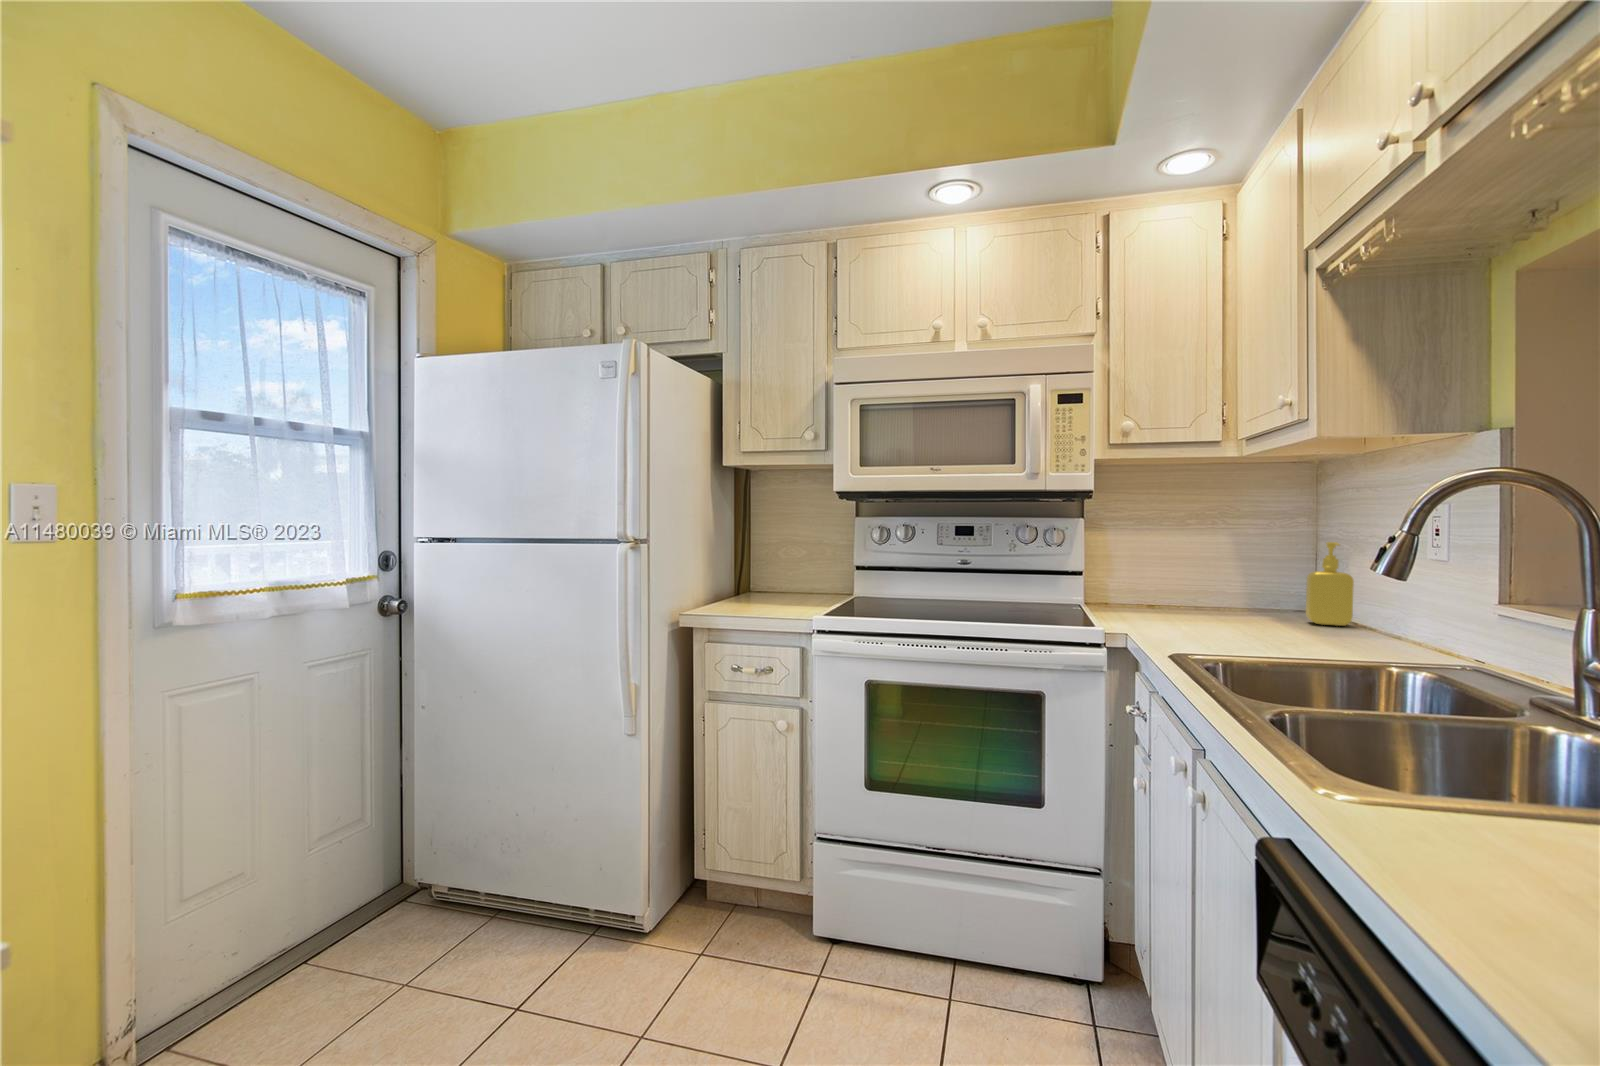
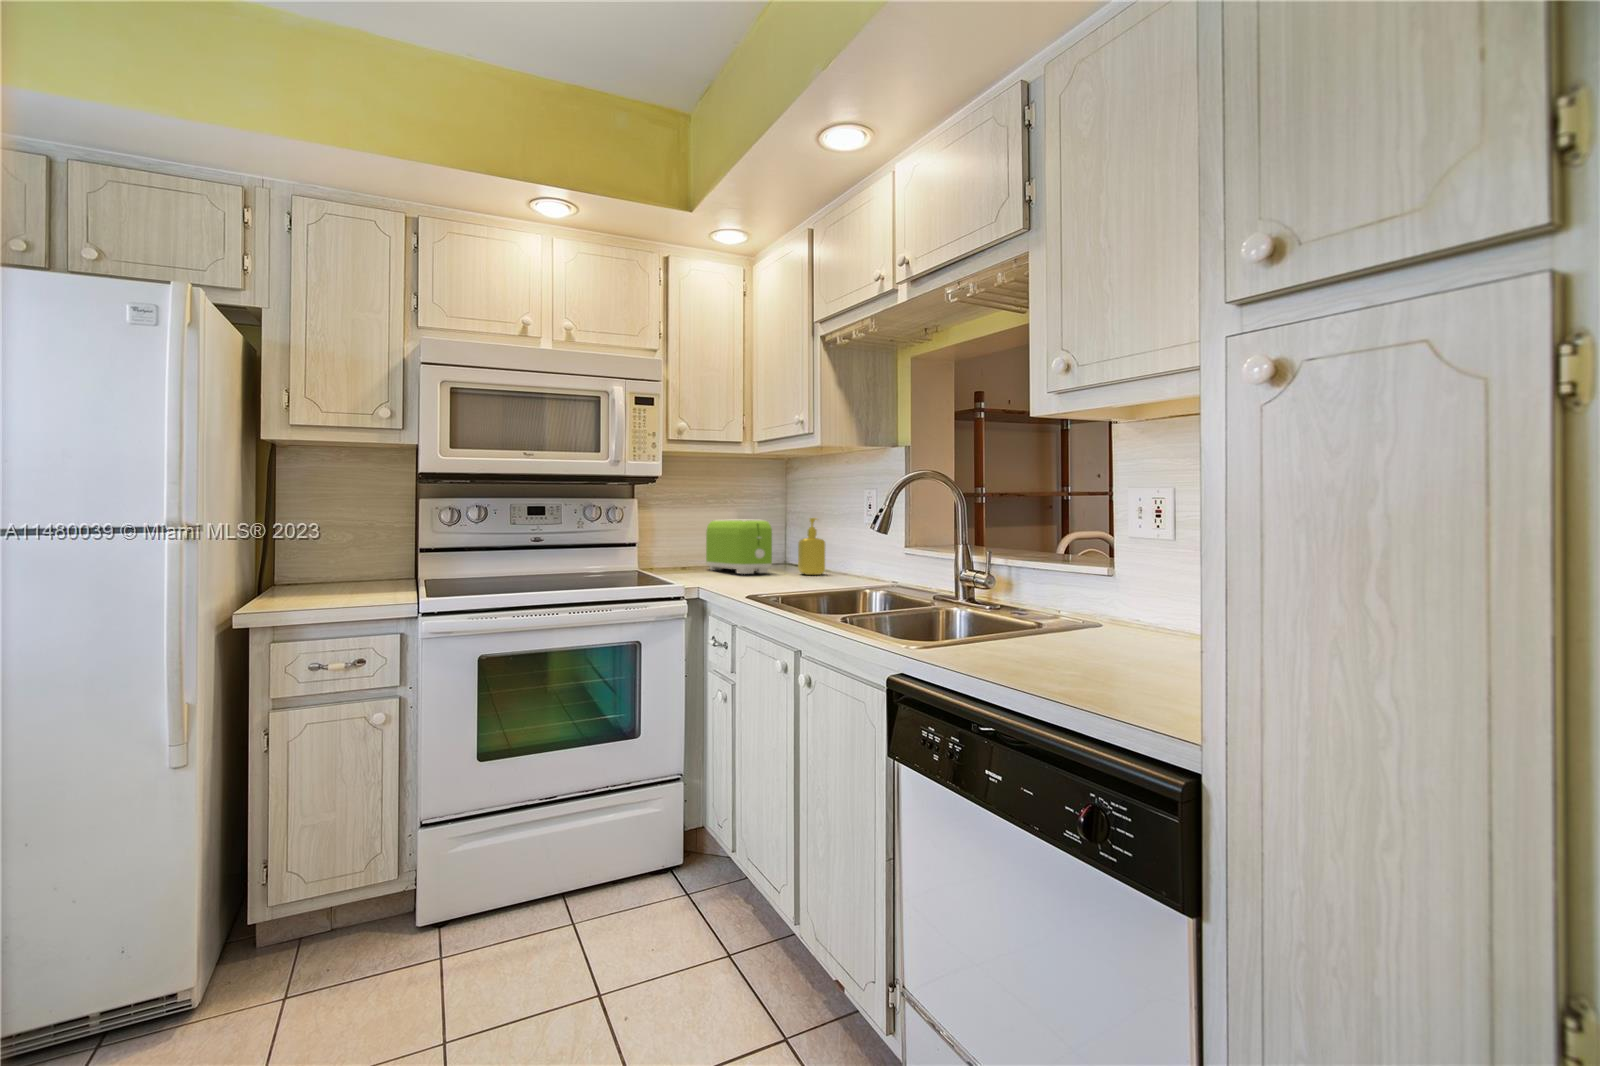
toaster: none [1171,541,1263,616] -> present [706,519,772,574]

